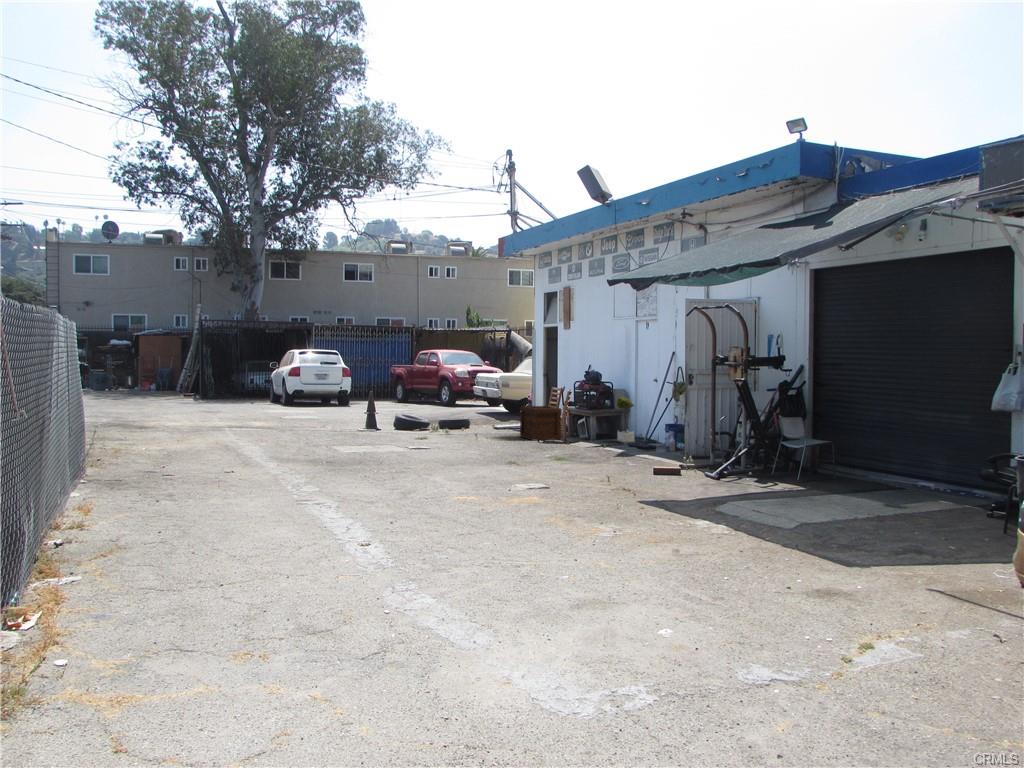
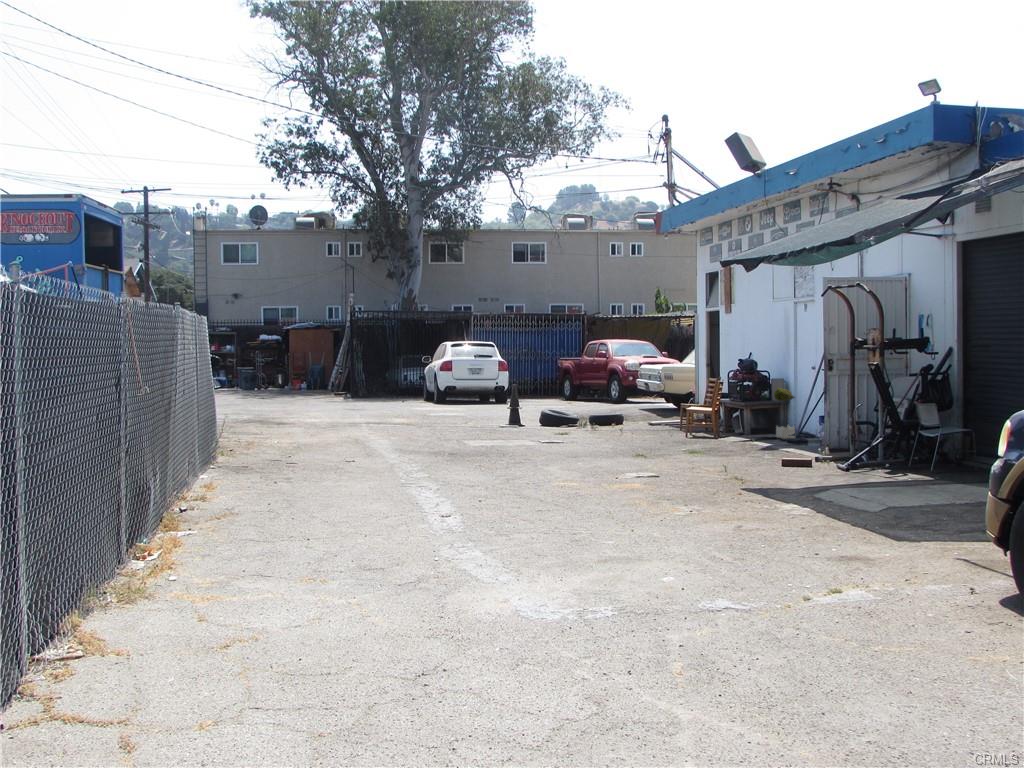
wooden crate: present [520,406,562,440] -> none [669,399,713,436]

